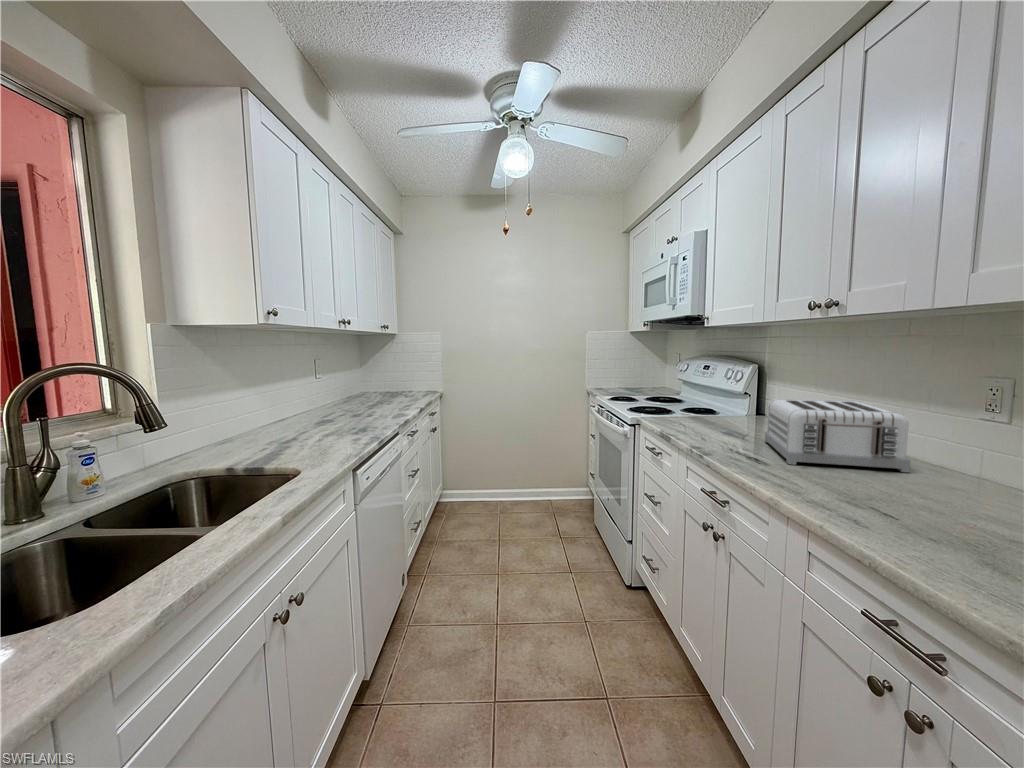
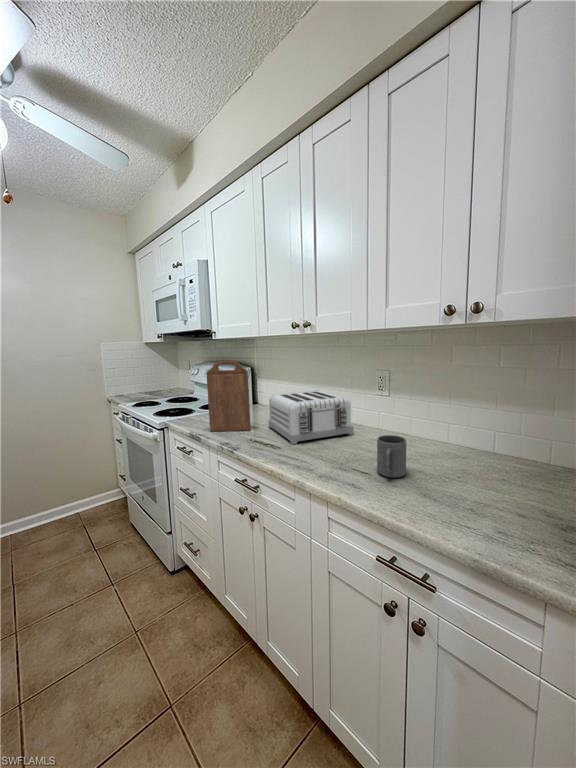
cutting board: none [684,352,739,440] -> present [206,361,251,431]
mug: none [913,468,978,534] -> present [377,435,406,478]

